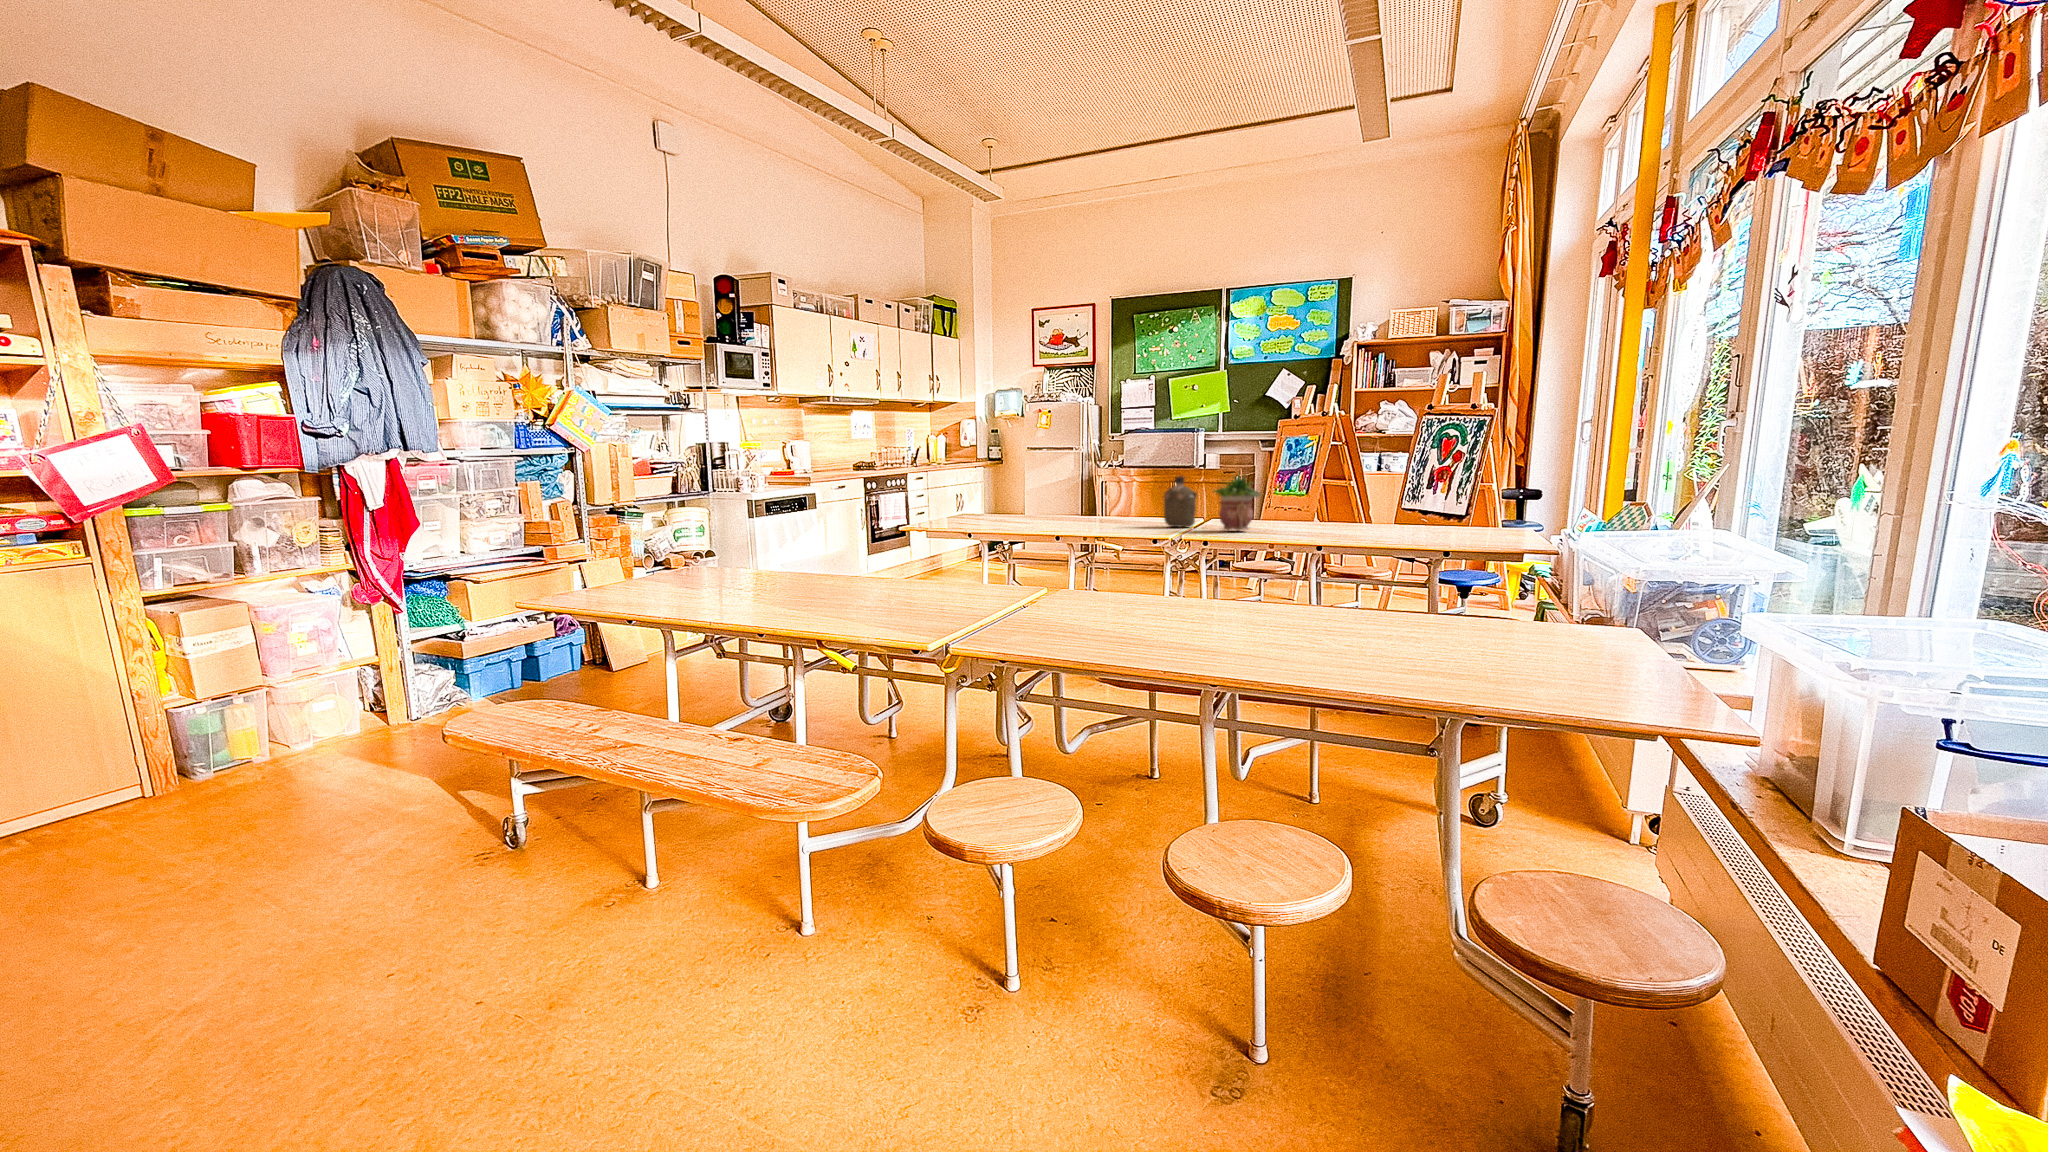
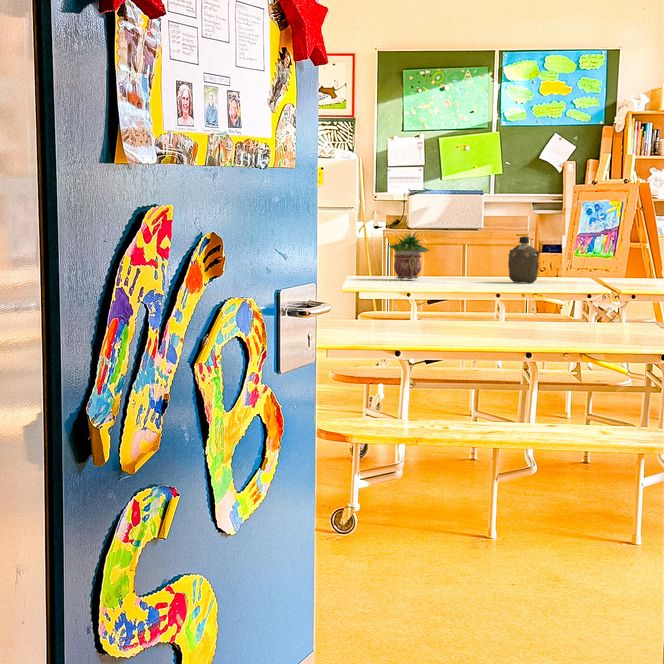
potted plant: present [1214,475,1261,531] -> present [389,232,428,279]

